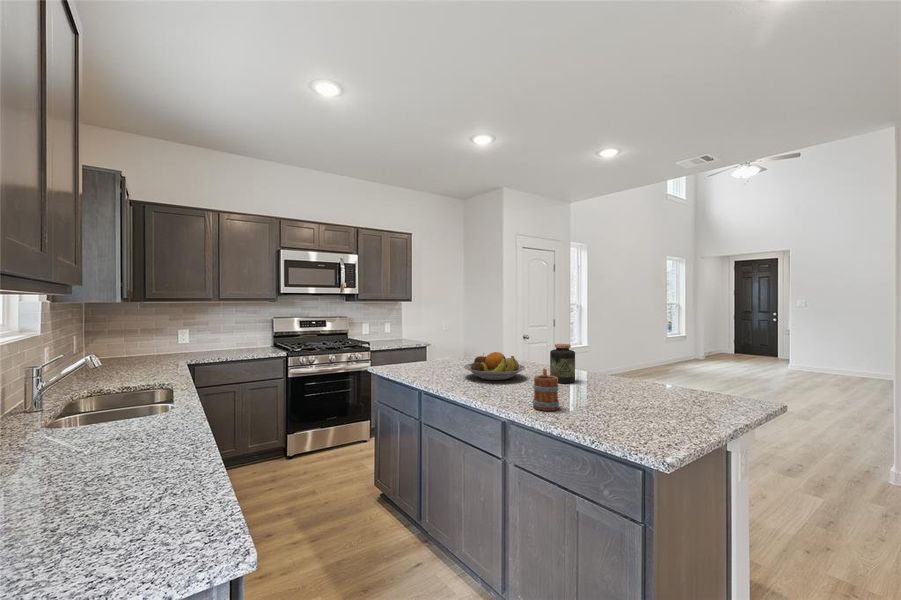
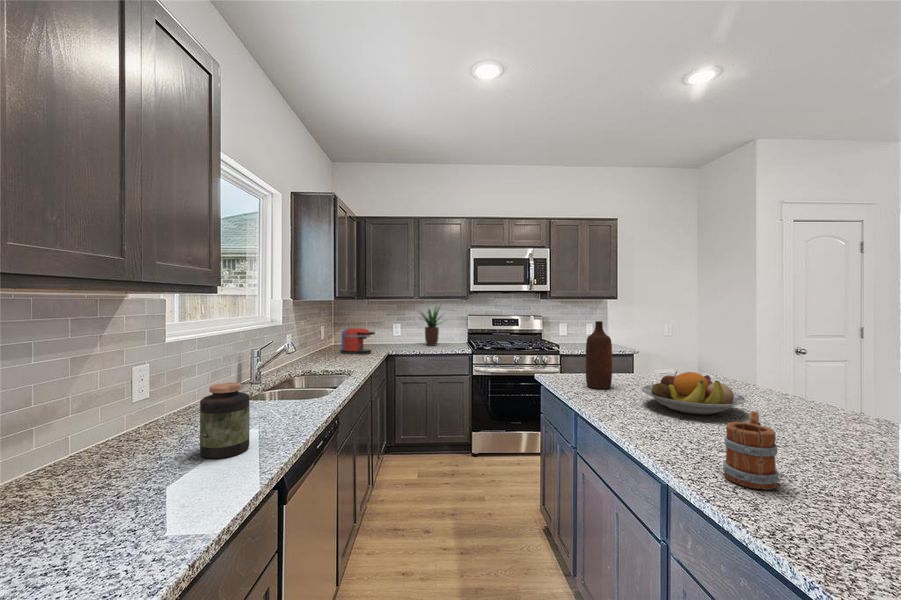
potted plant: none [215,307,254,352] -> present [421,305,442,346]
bottle: none [418,319,437,372] -> present [586,321,612,389]
coffee maker: none [121,336,171,367] -> present [341,328,375,354]
jar: present [550,344,575,383] -> present [200,383,250,458]

